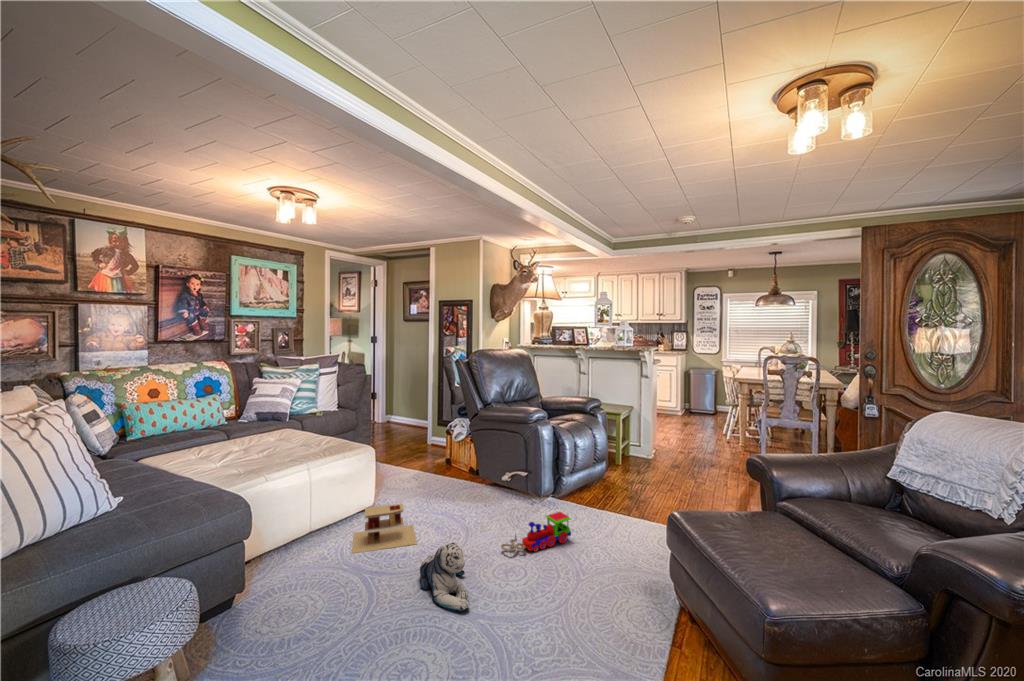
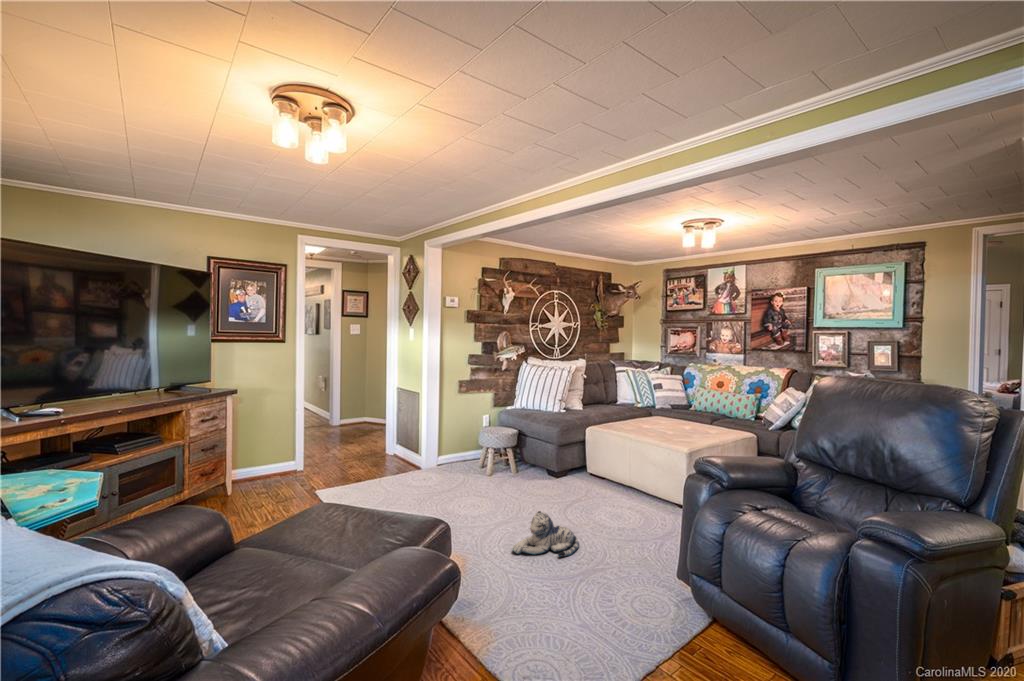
toy house: present [352,504,417,553] -> none [606,495,660,541]
toy train: present [501,512,571,552] -> none [588,581,646,655]

